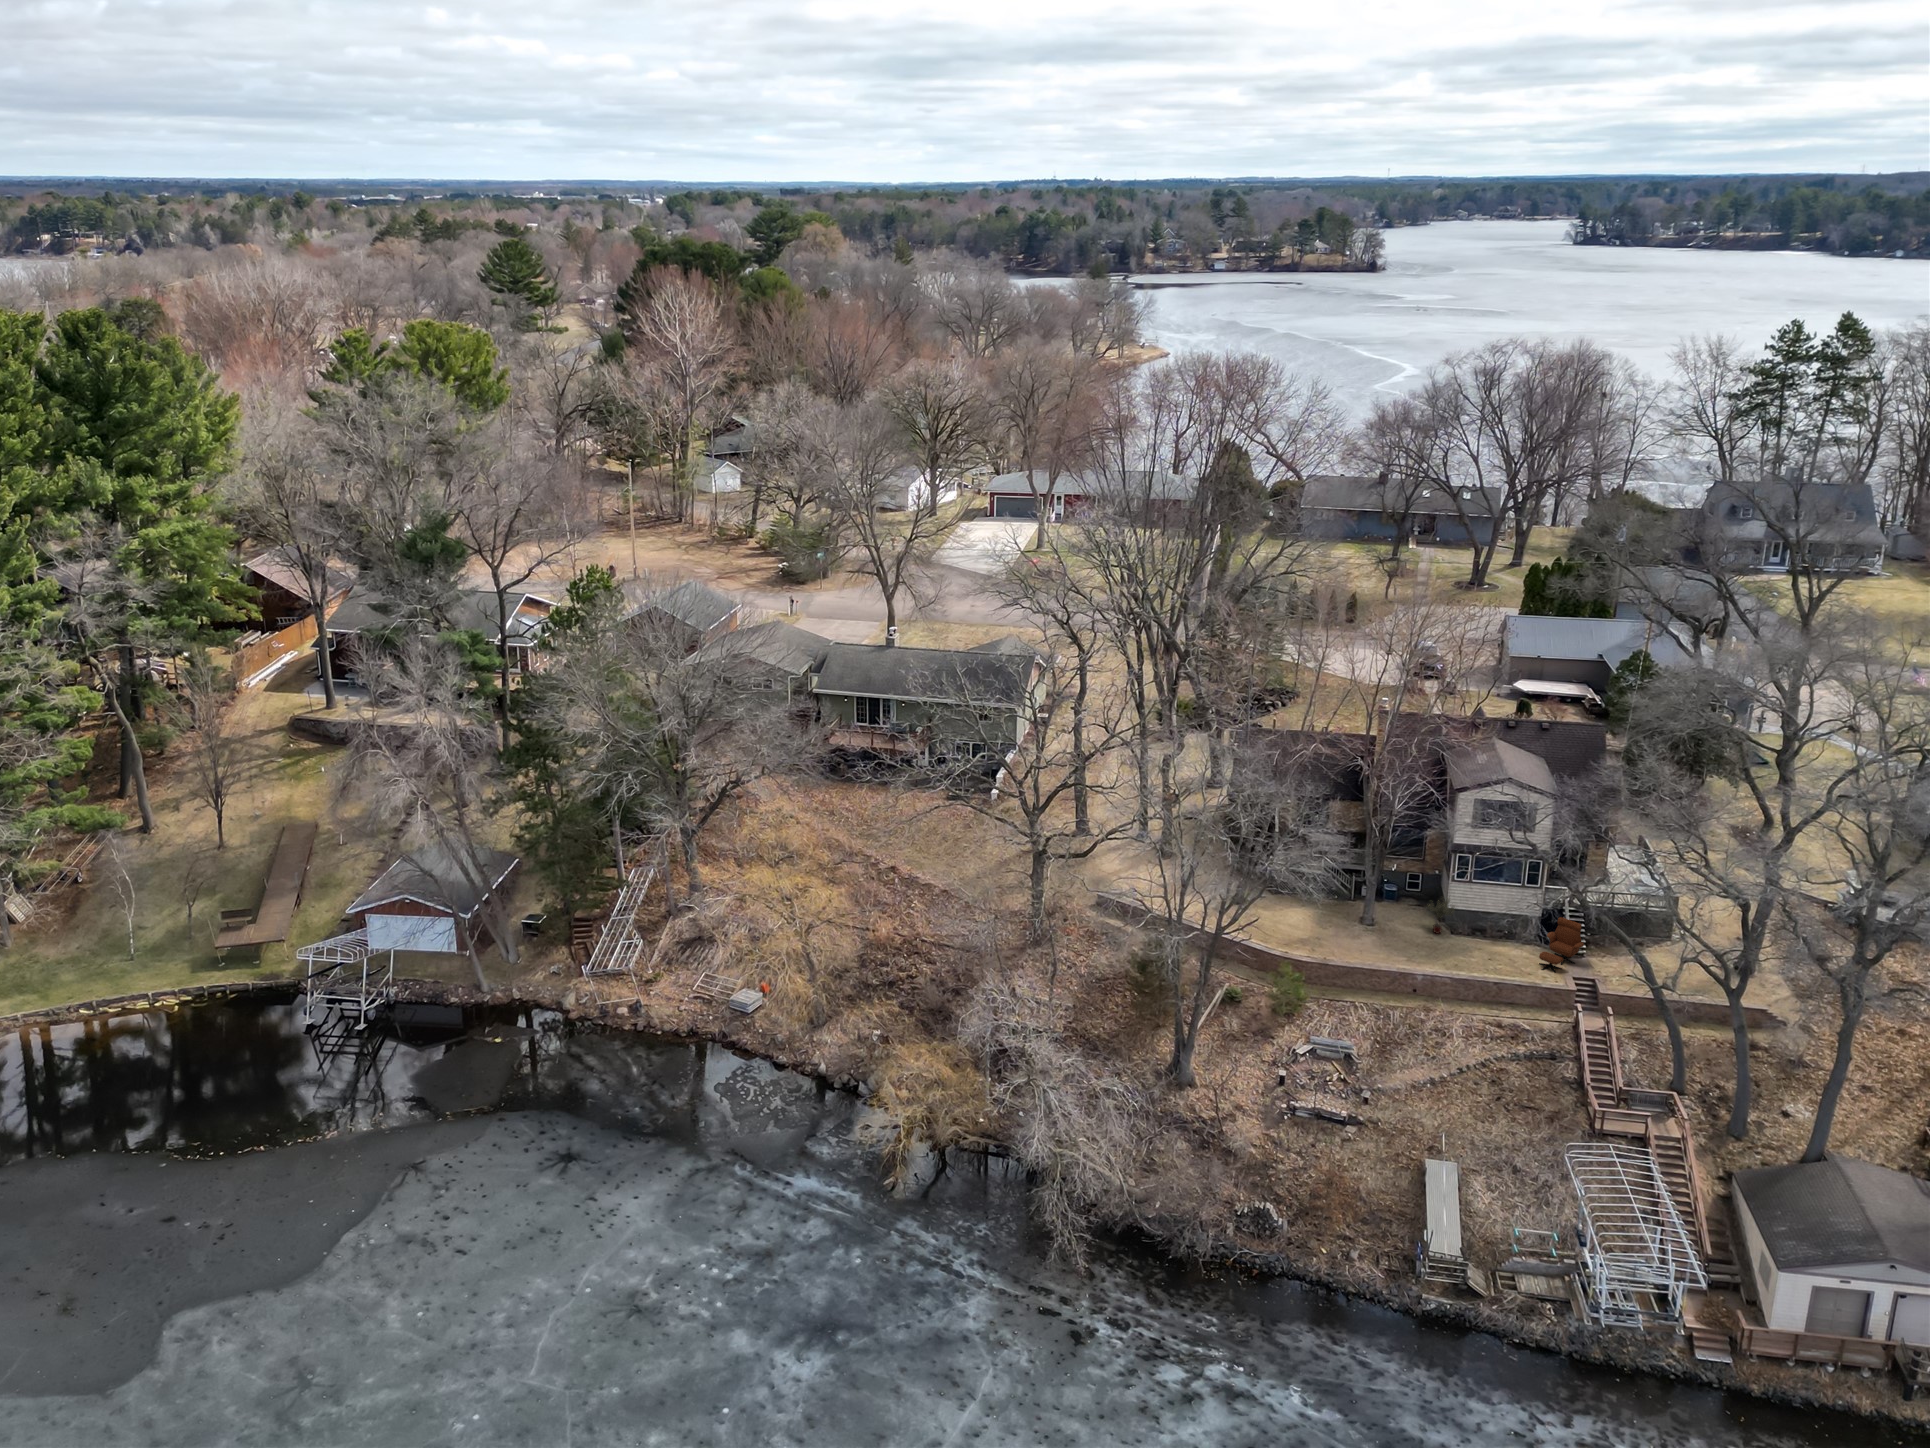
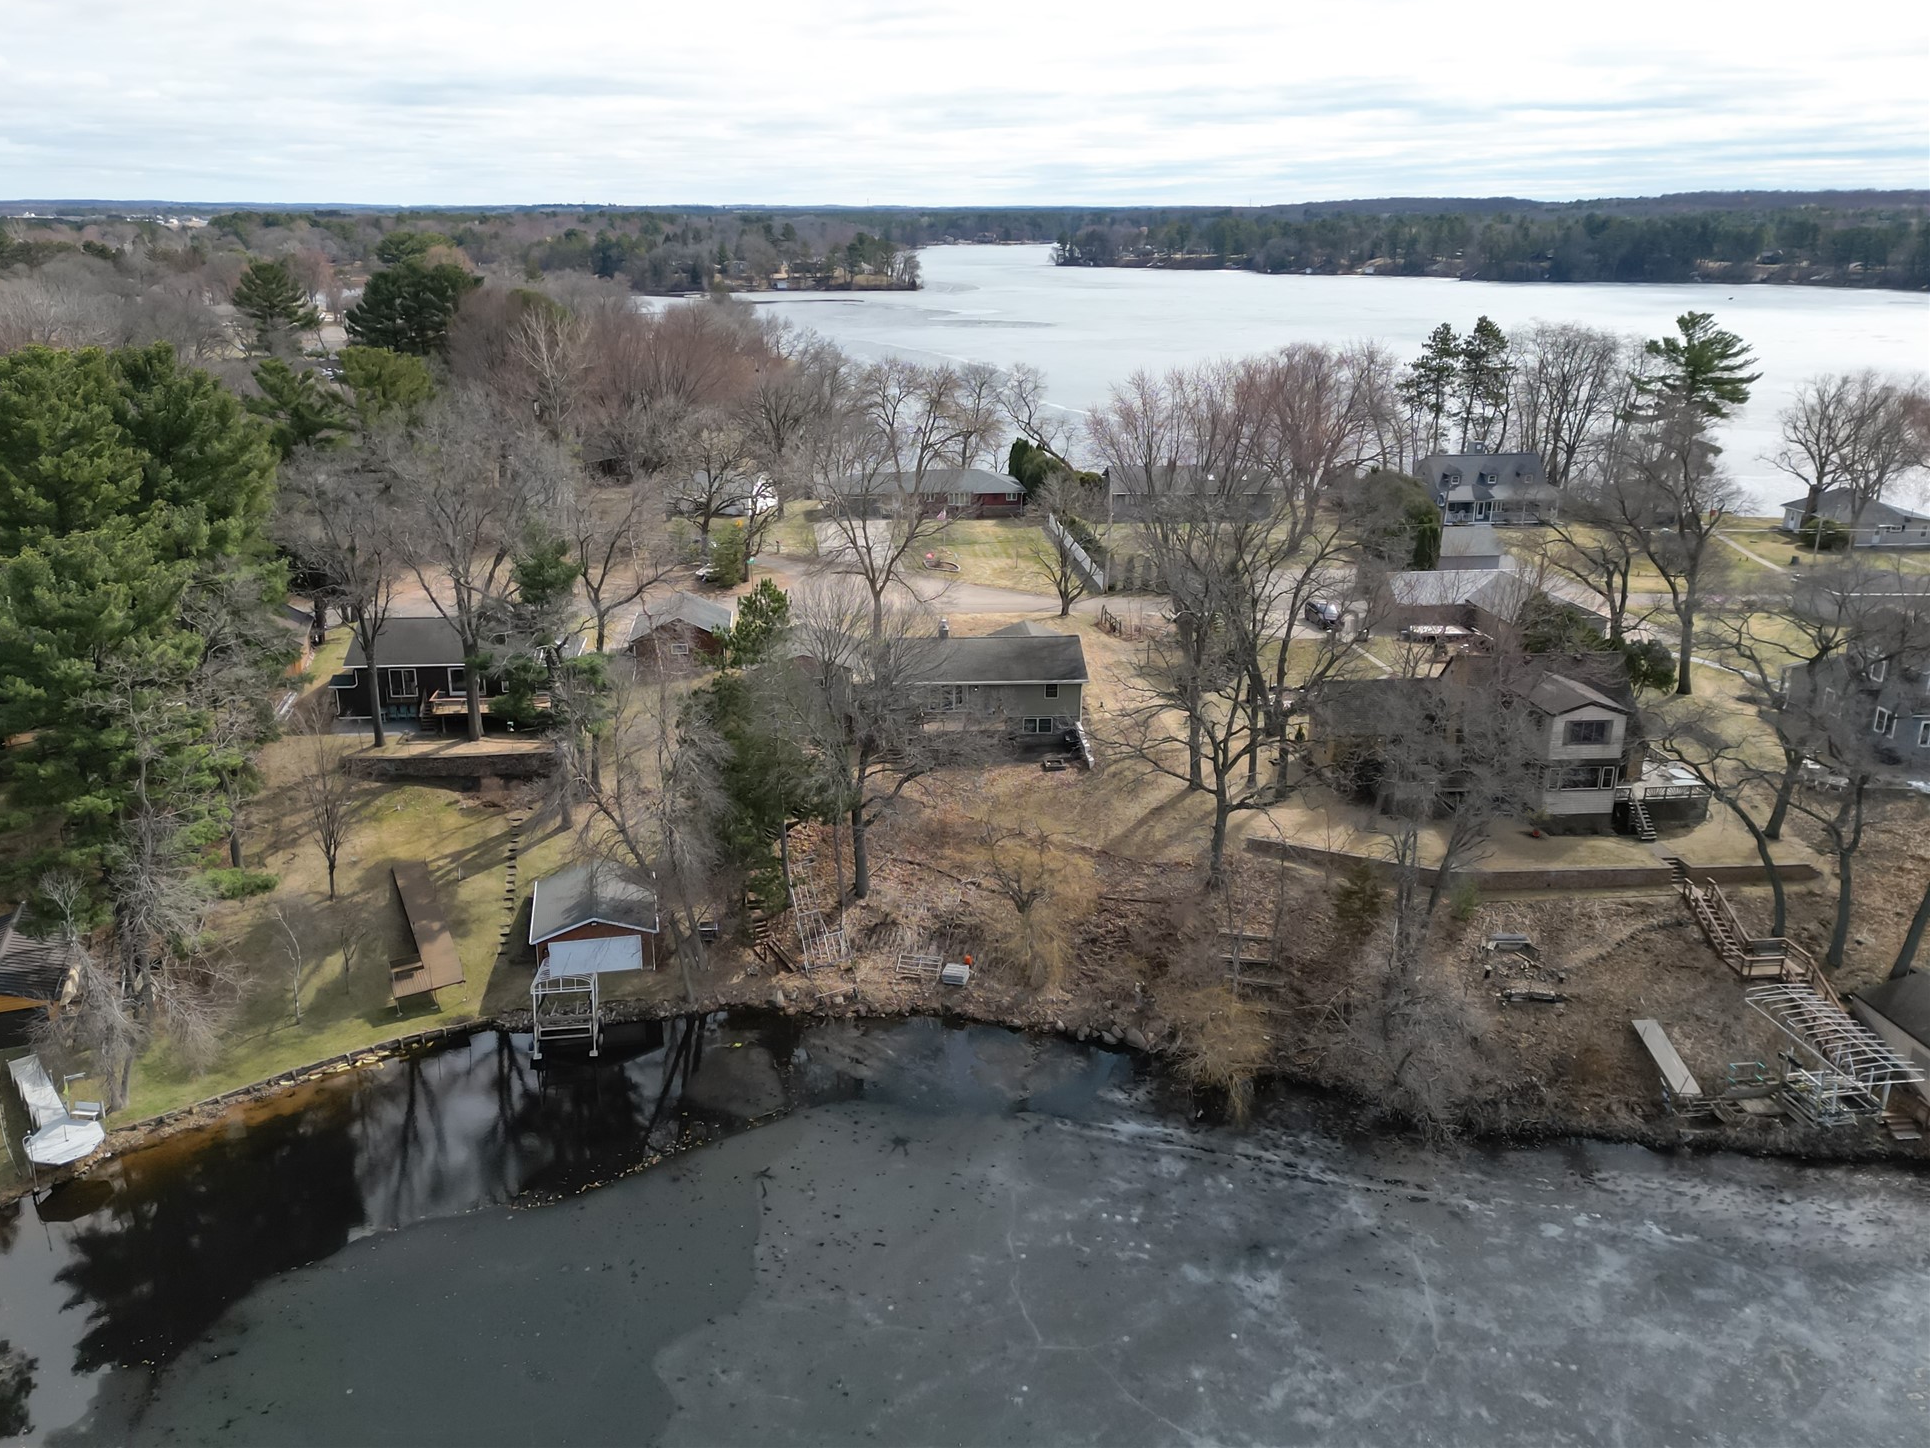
lounge chair: present [1539,917,1584,973] -> none [1632,810,1665,857]

